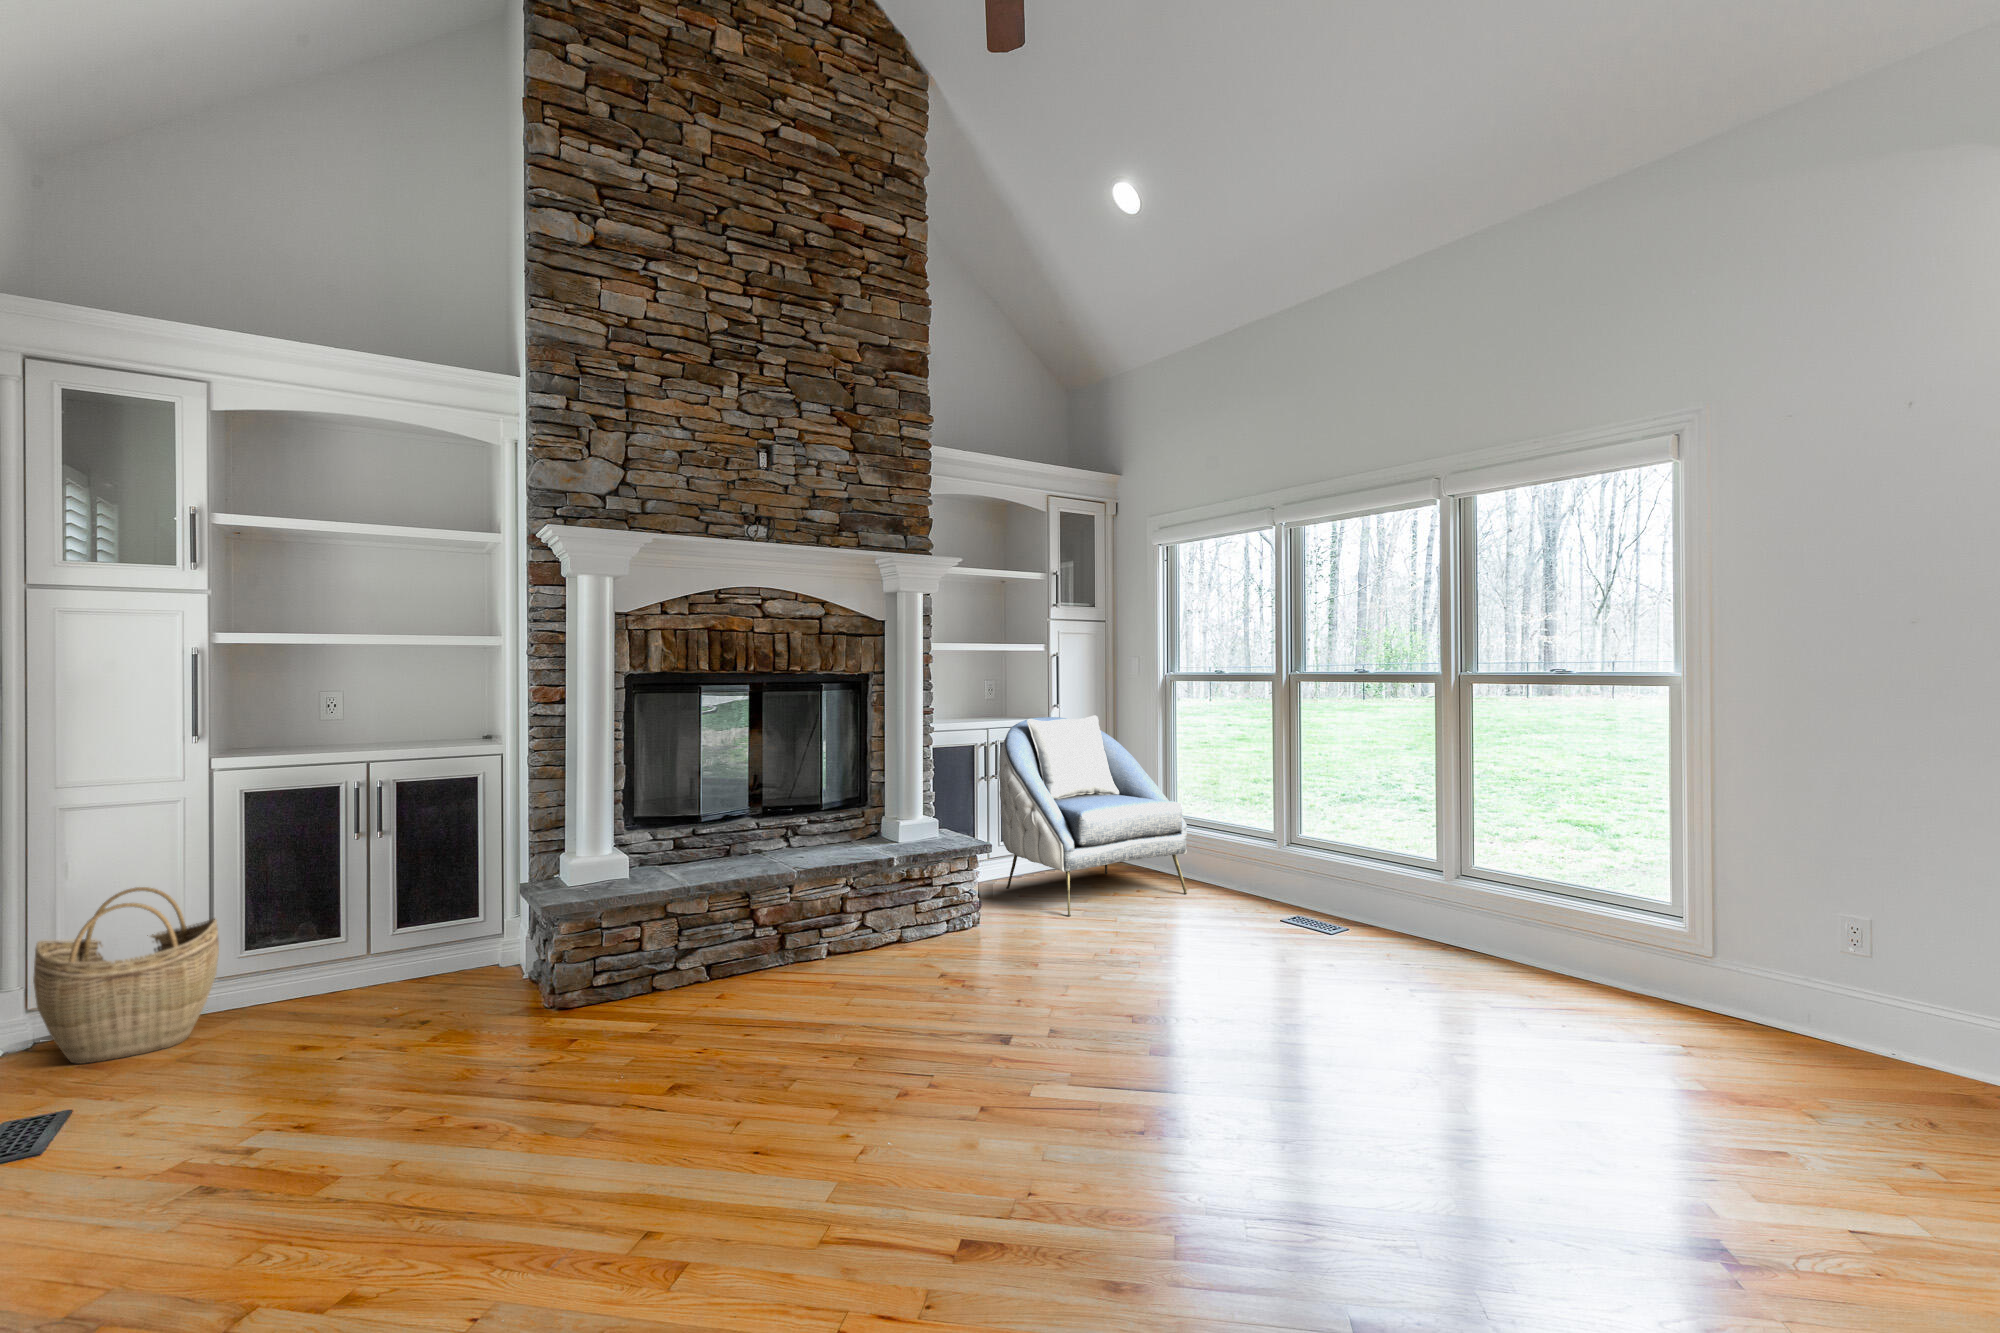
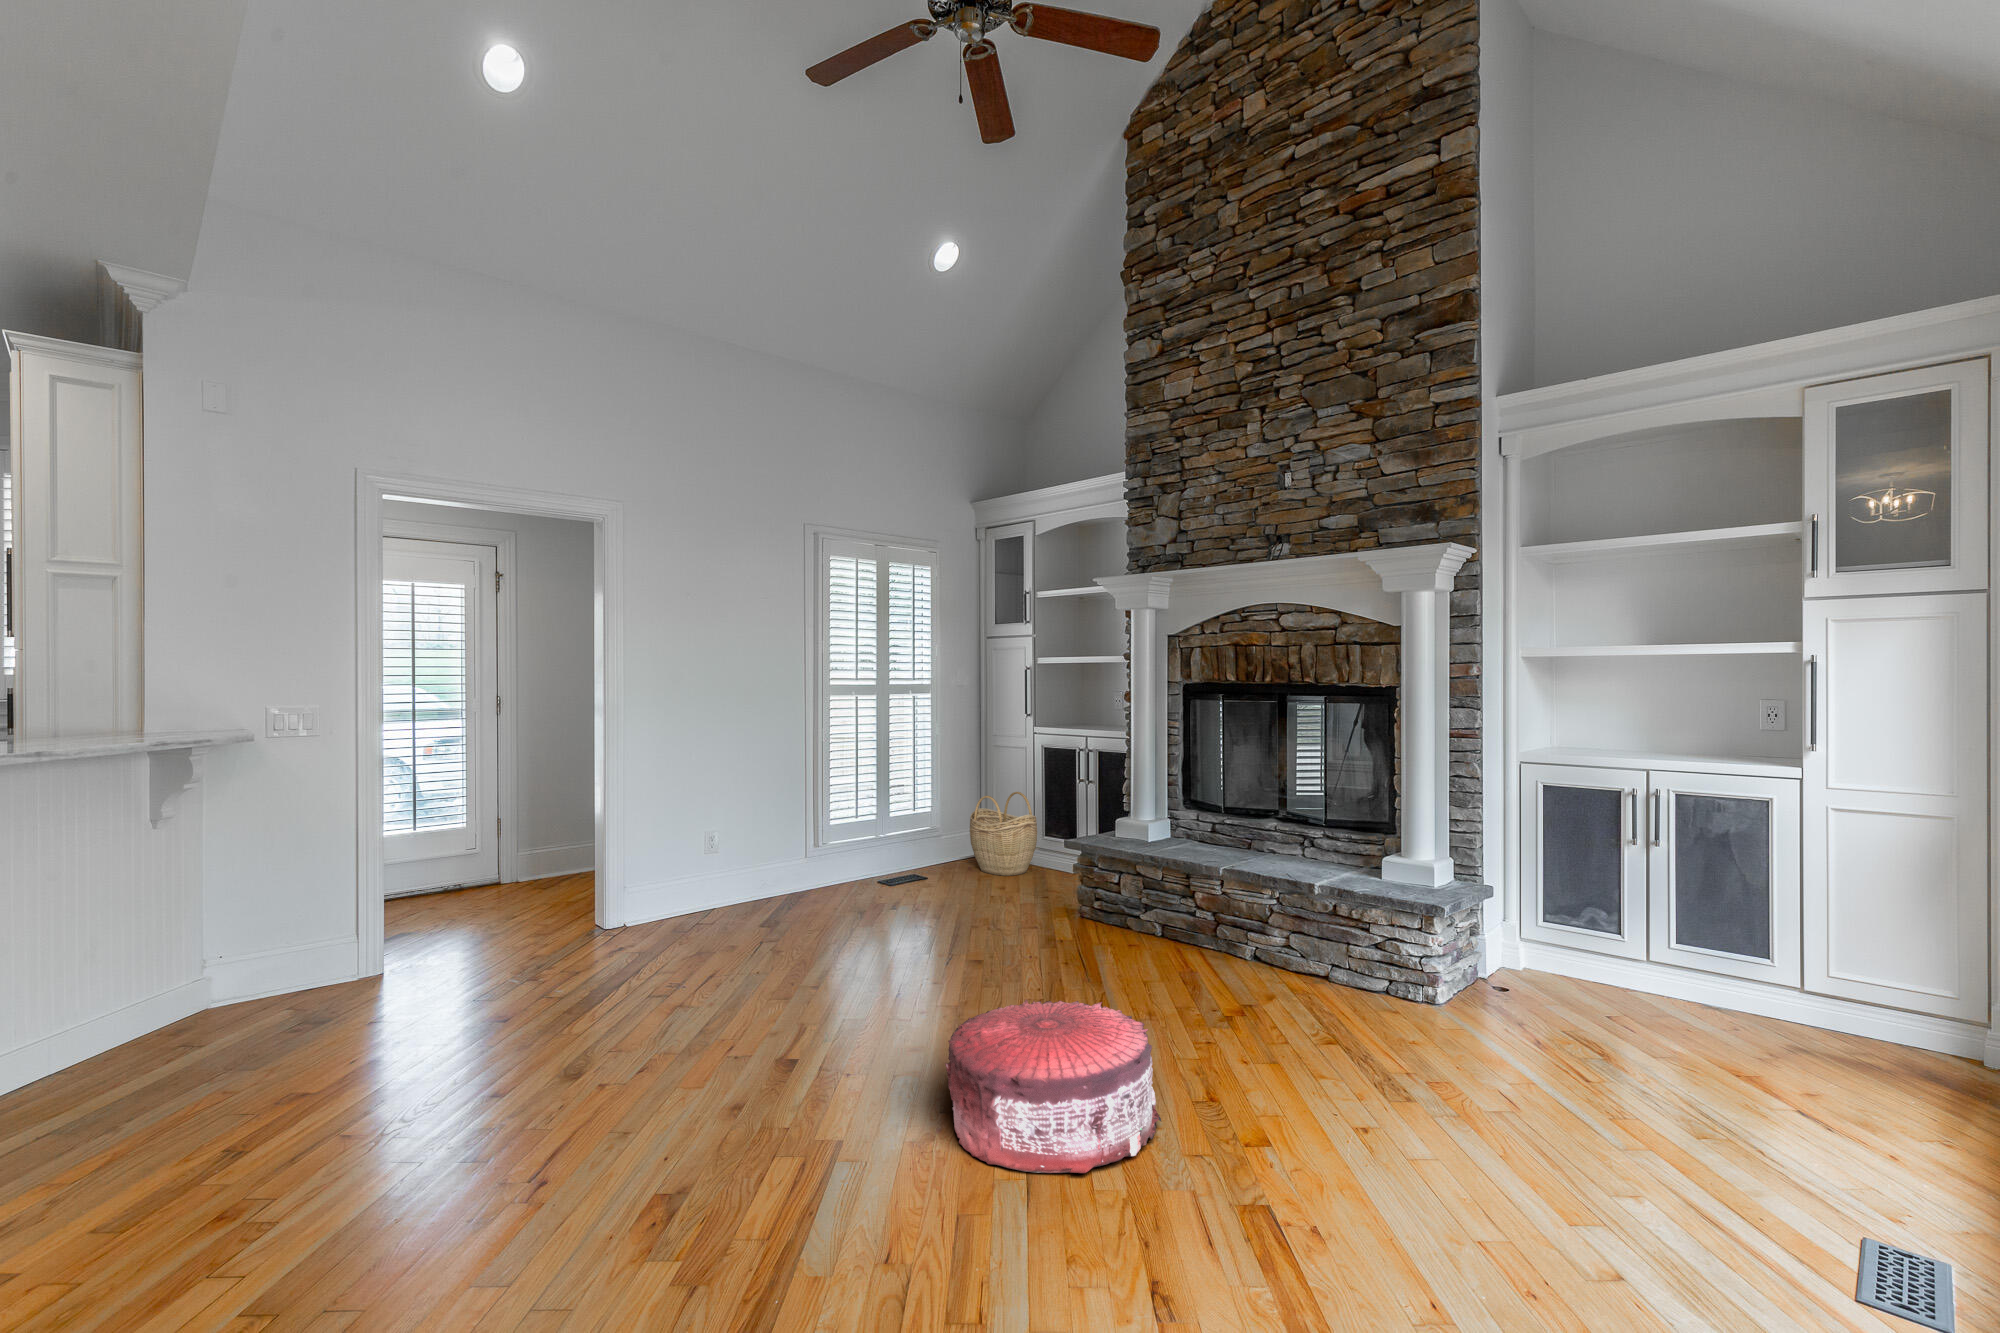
armchair: present [999,716,1187,916] -> none [1539,761,1900,1124]
pouf: none [1156,952,1354,1116] -> present [945,1000,1161,1173]

